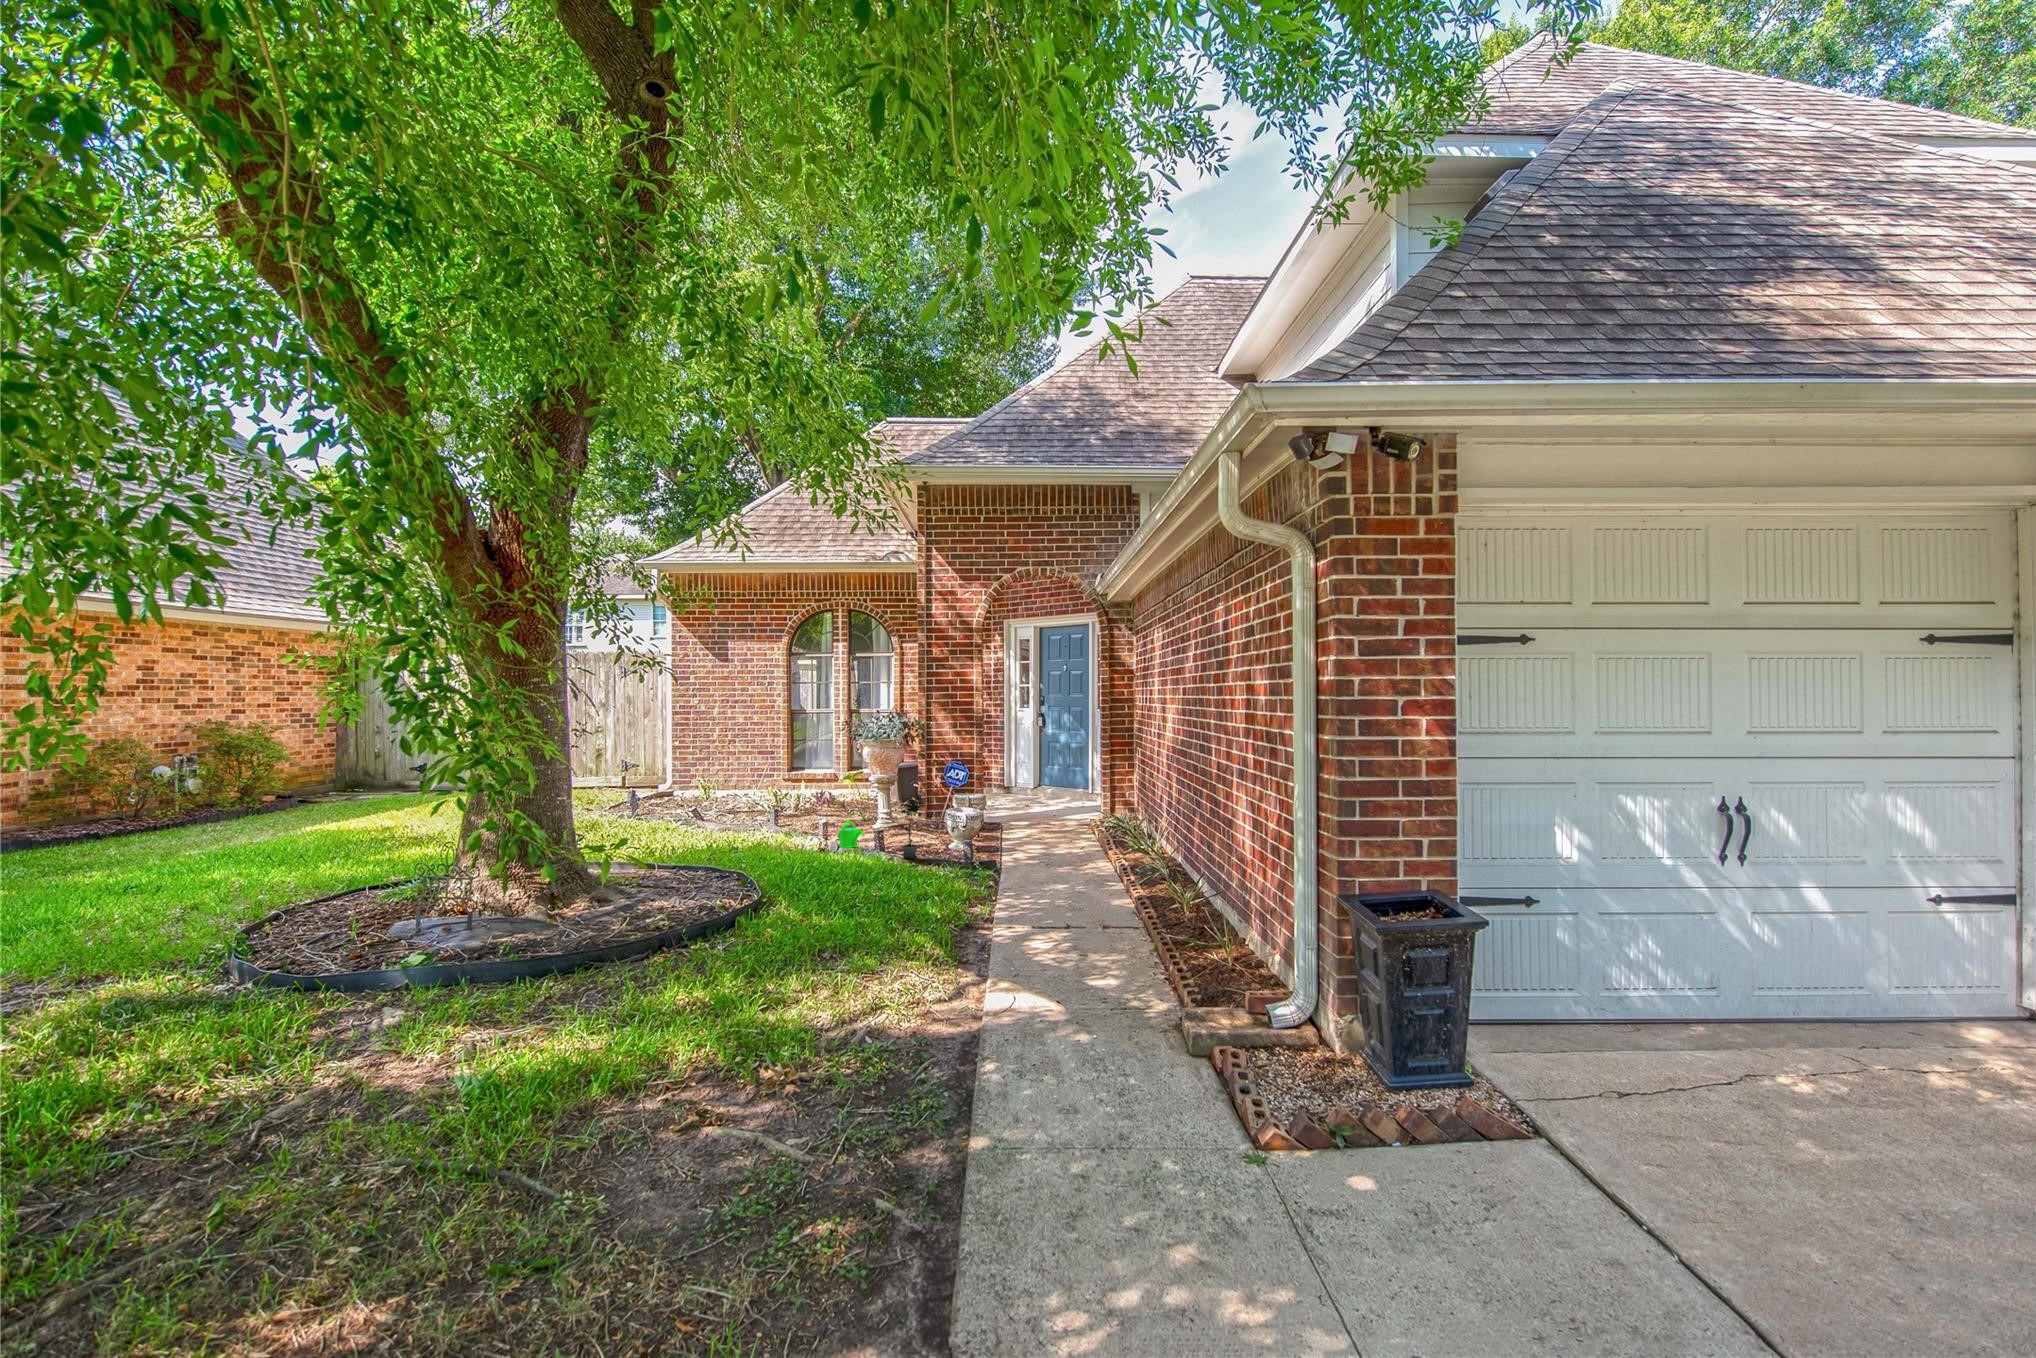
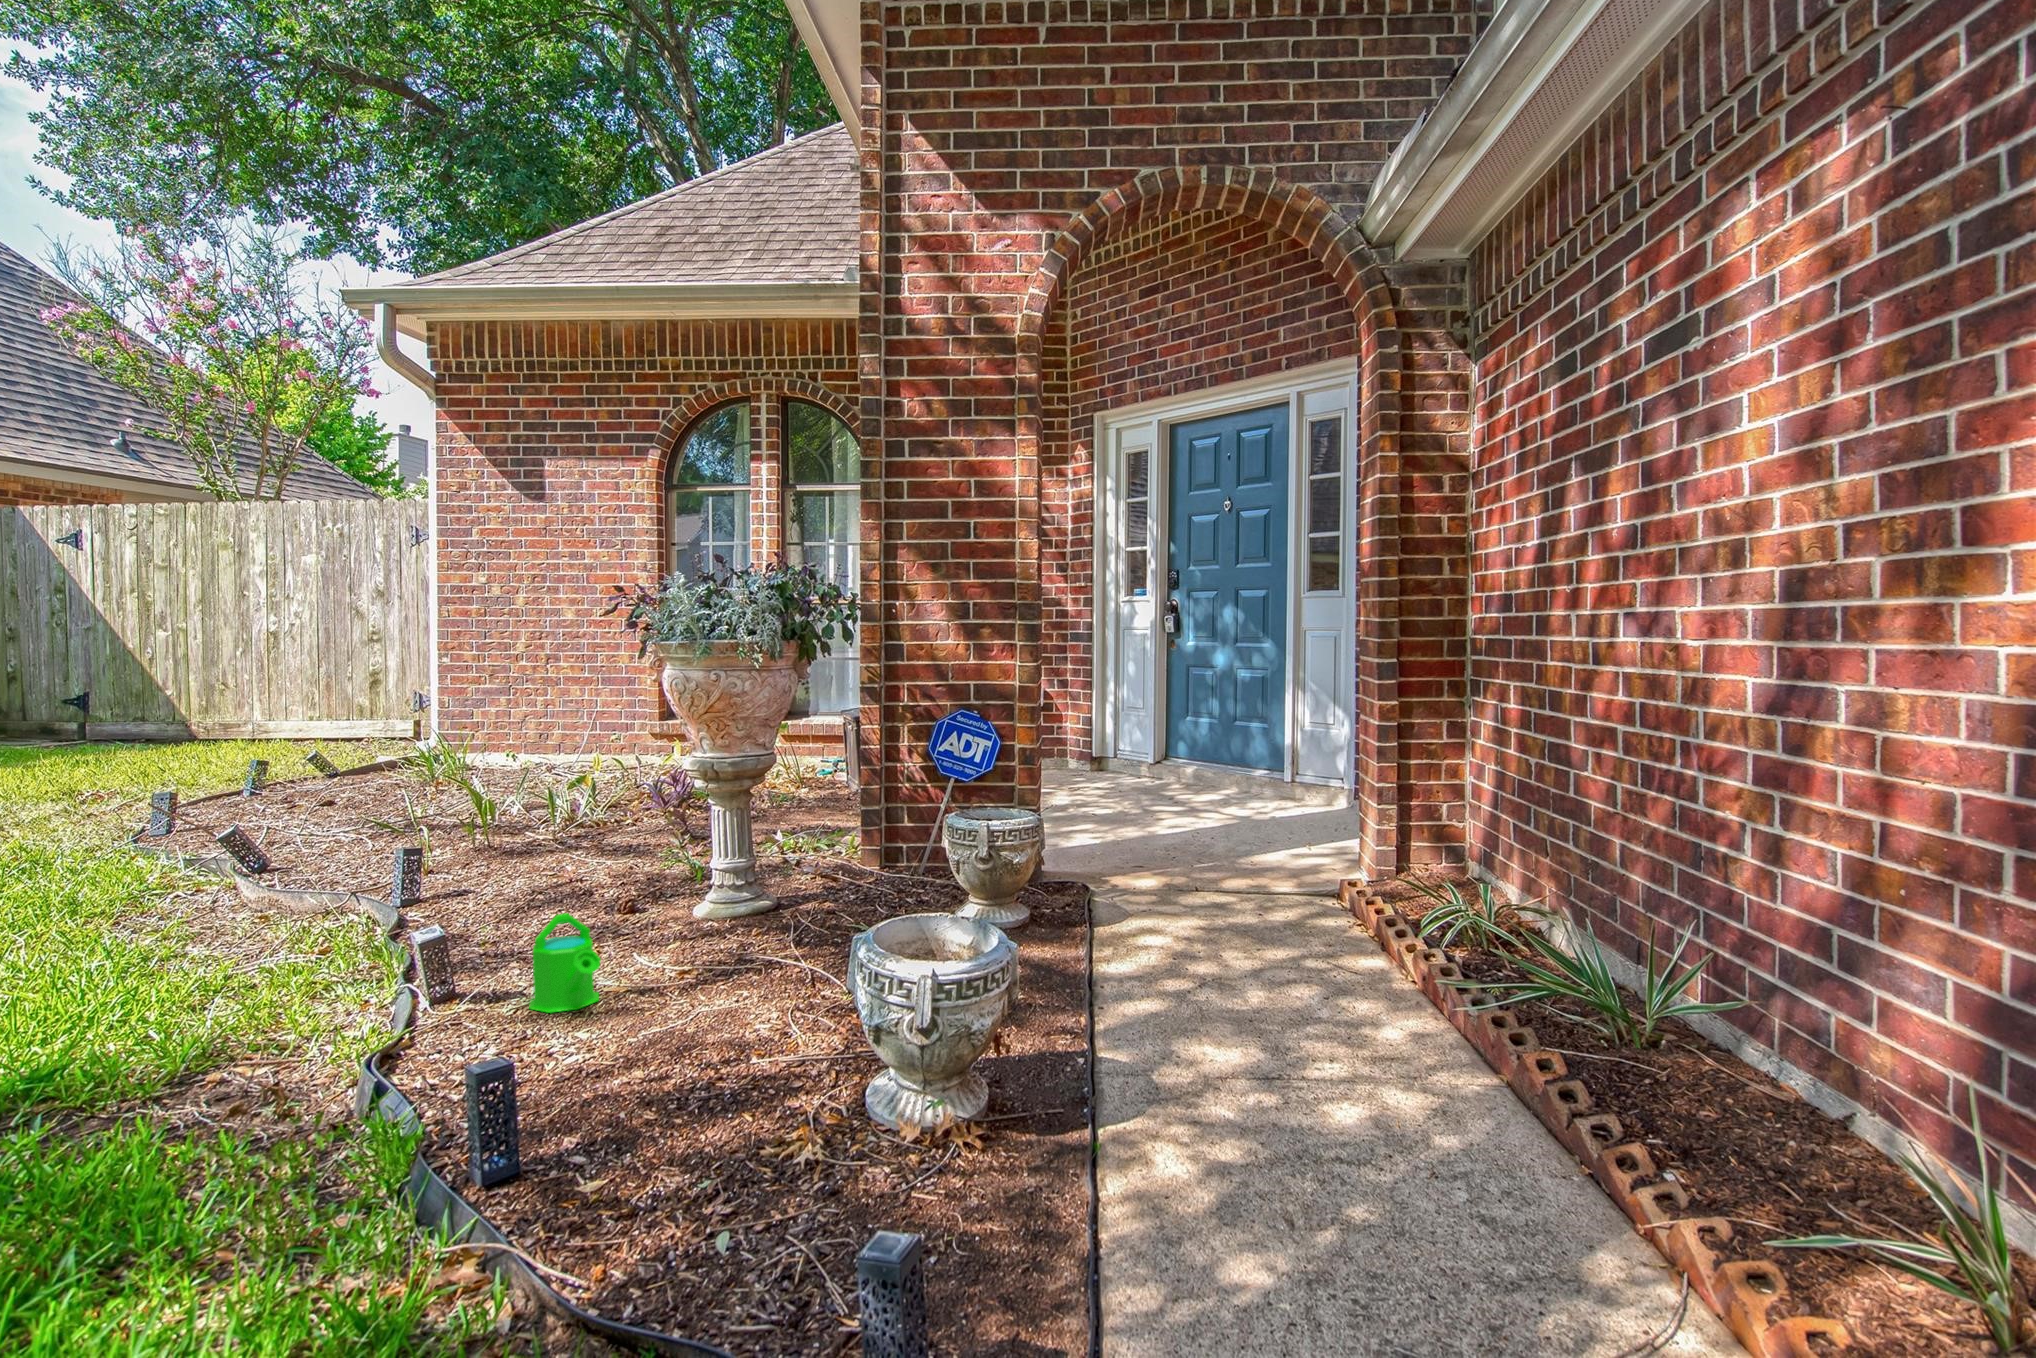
potted plant: present [898,791,924,859] -> none [644,842,772,1128]

